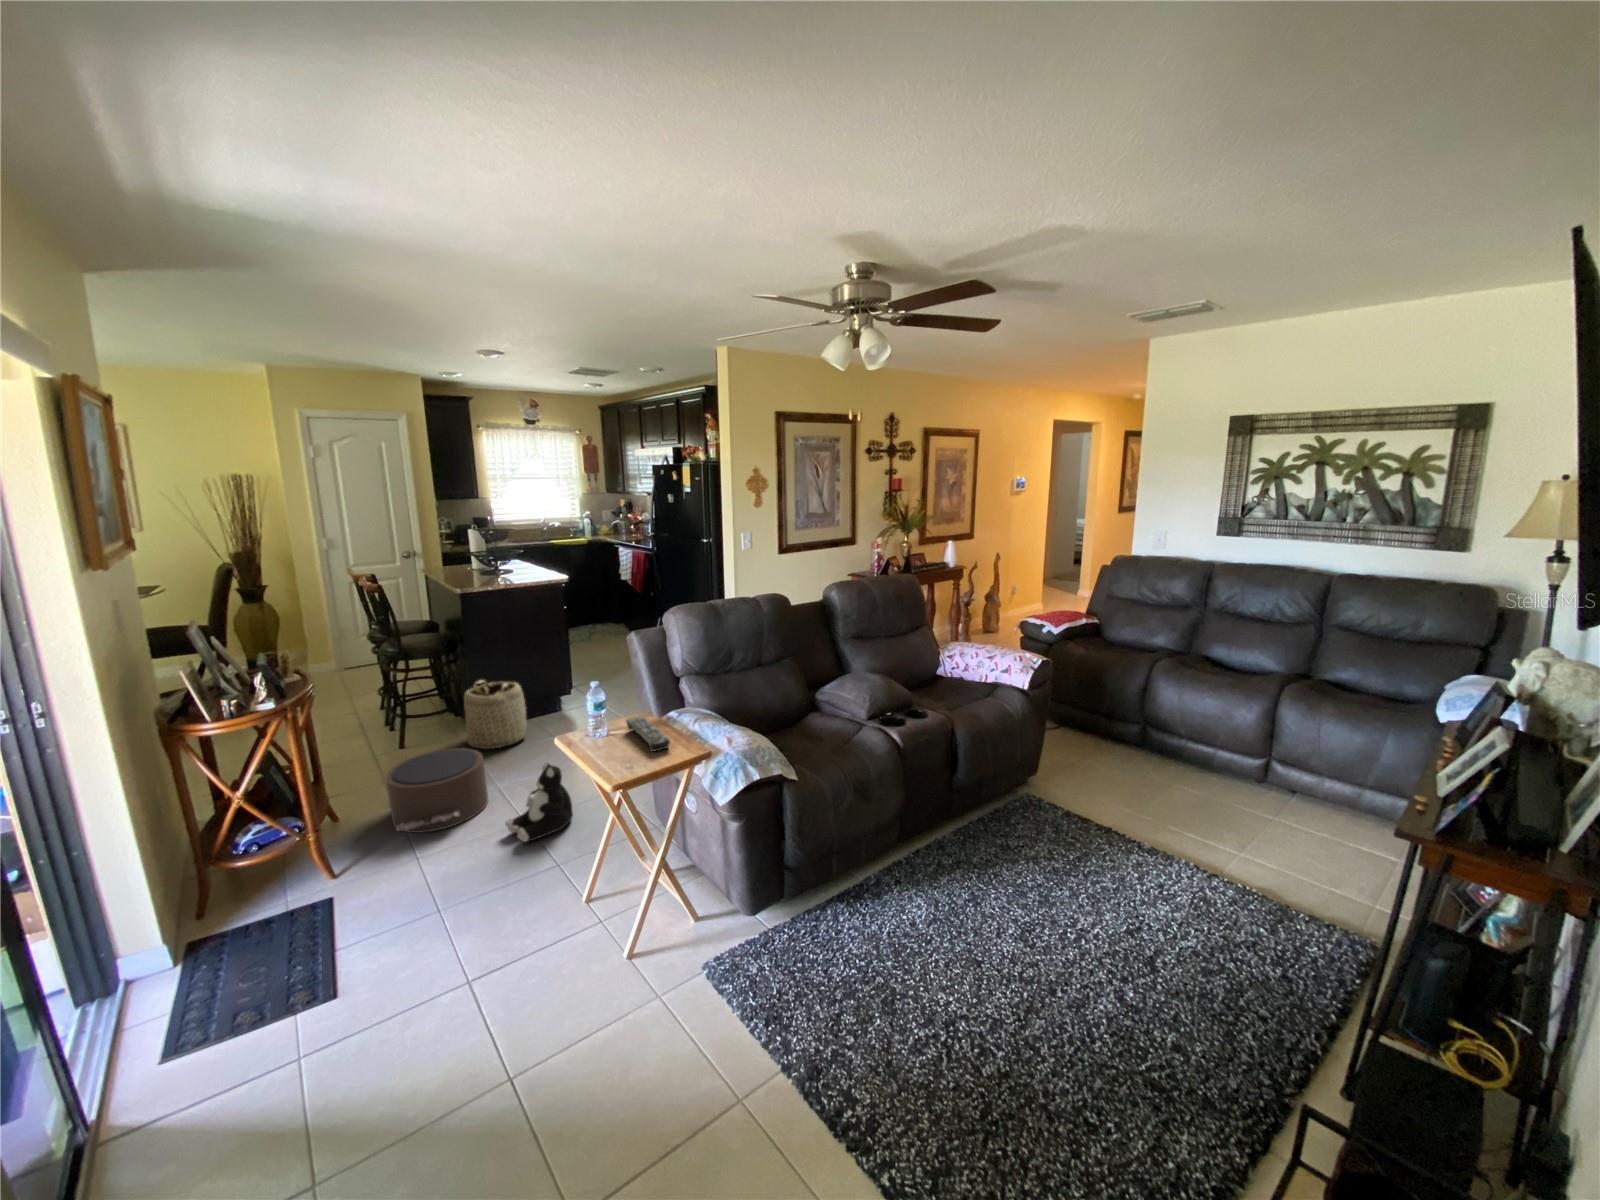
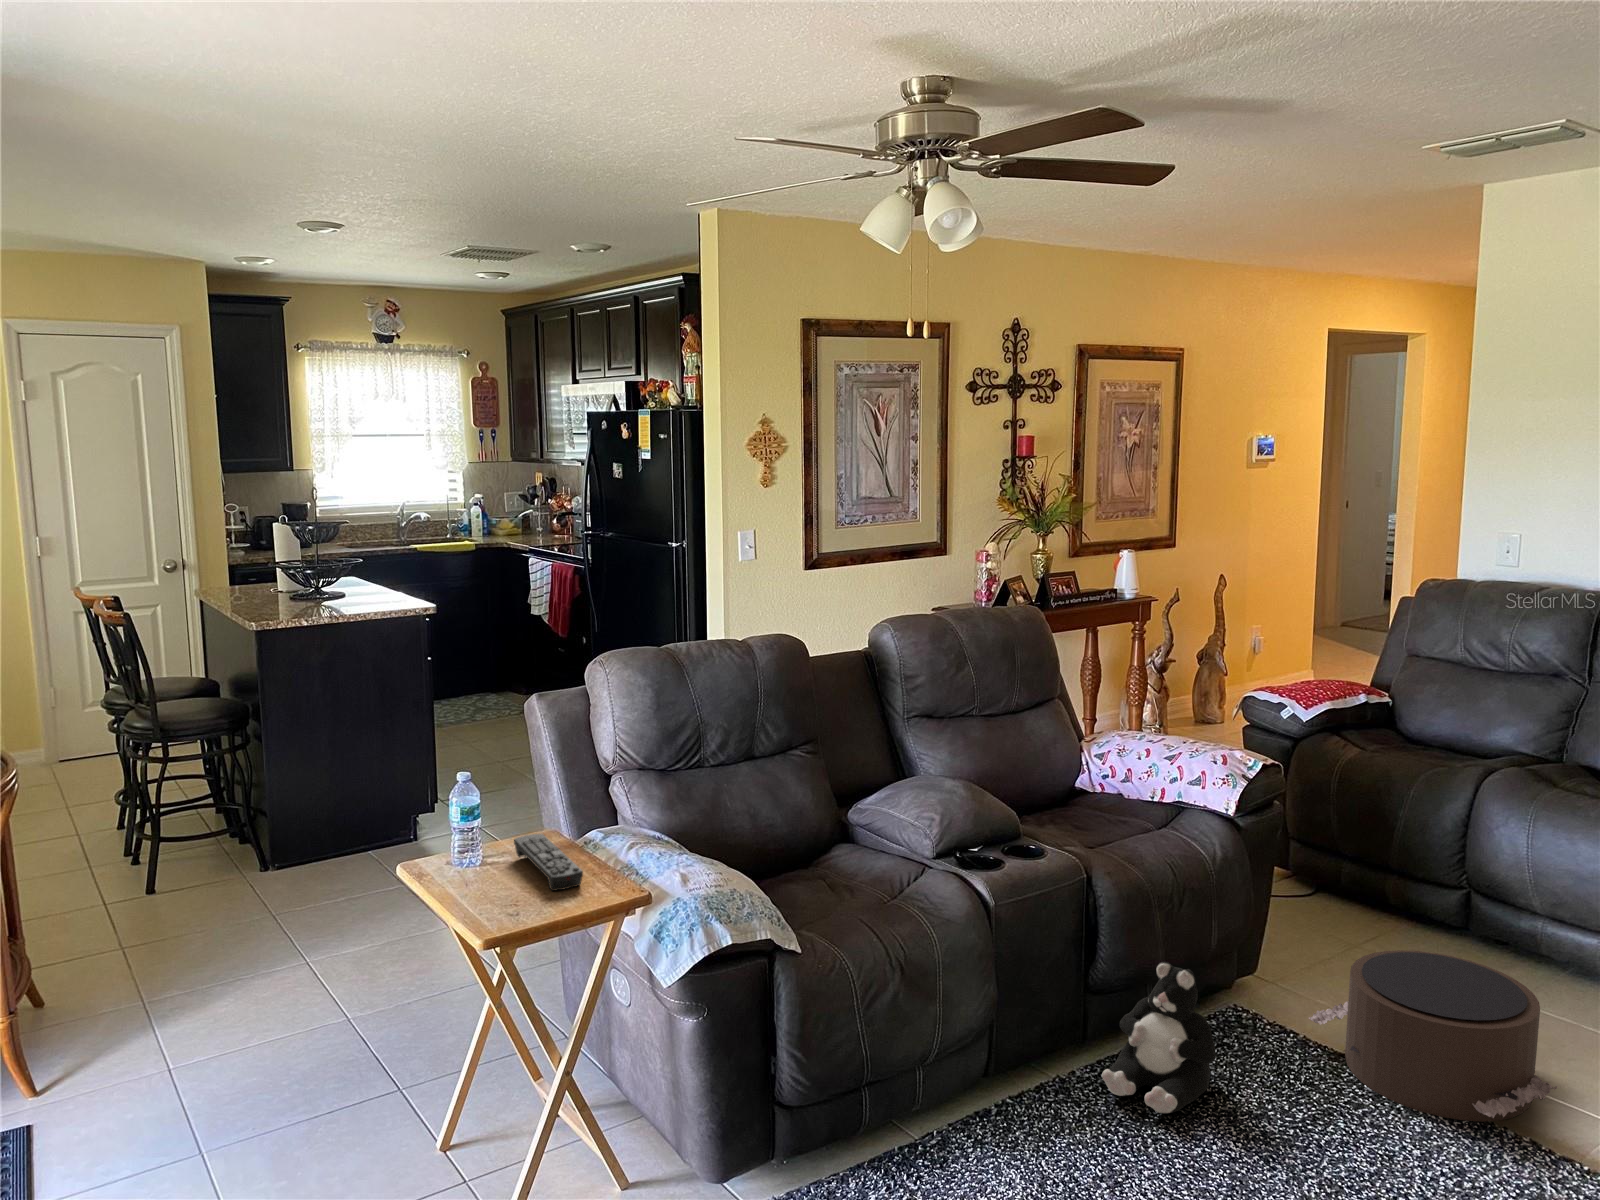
basket: present [464,680,527,749] -> none [253,780,357,901]
pouf: present [386,748,488,833] -> present [1308,950,1557,1122]
plush toy: present [505,763,573,842] -> present [1102,962,1216,1114]

